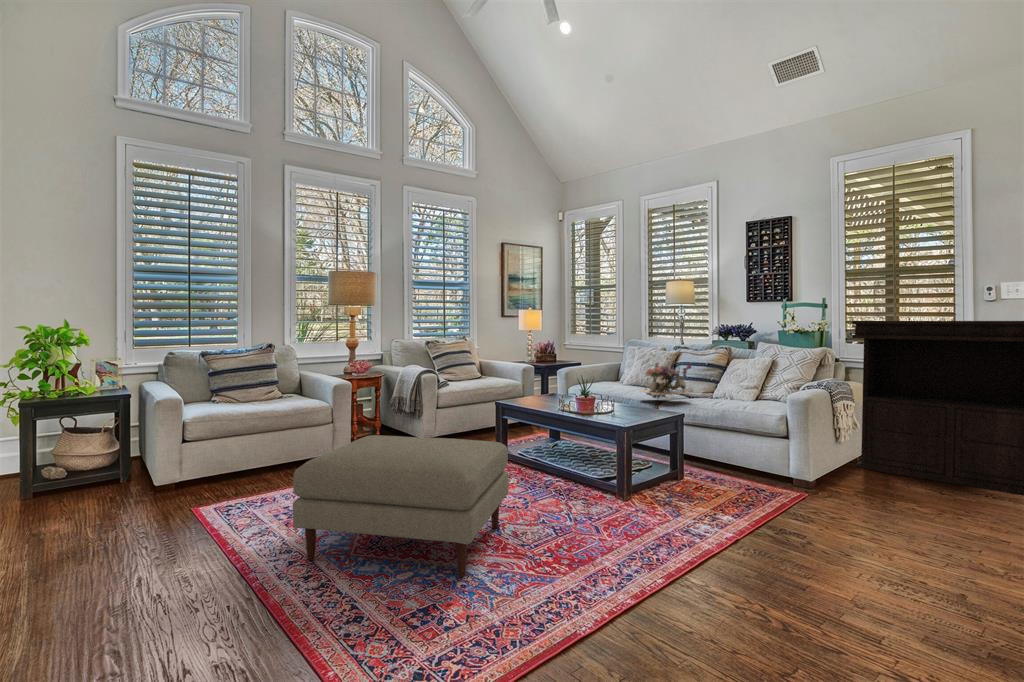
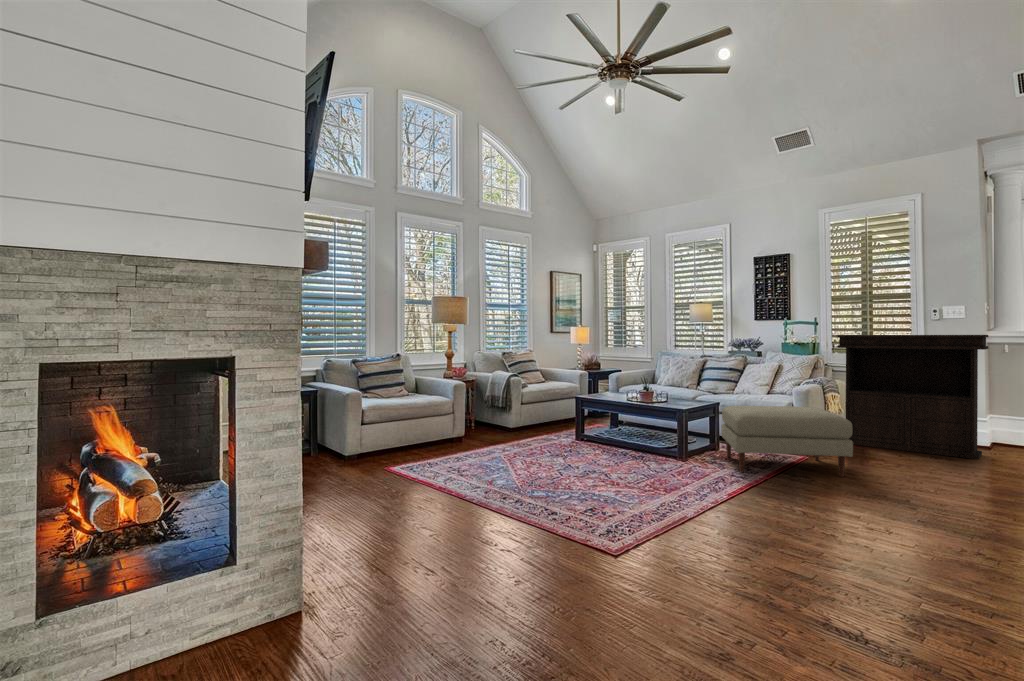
flower arrangement: present [641,362,691,399] -> none [680,365,720,395]
ottoman: present [293,435,509,577] -> present [722,406,853,477]

